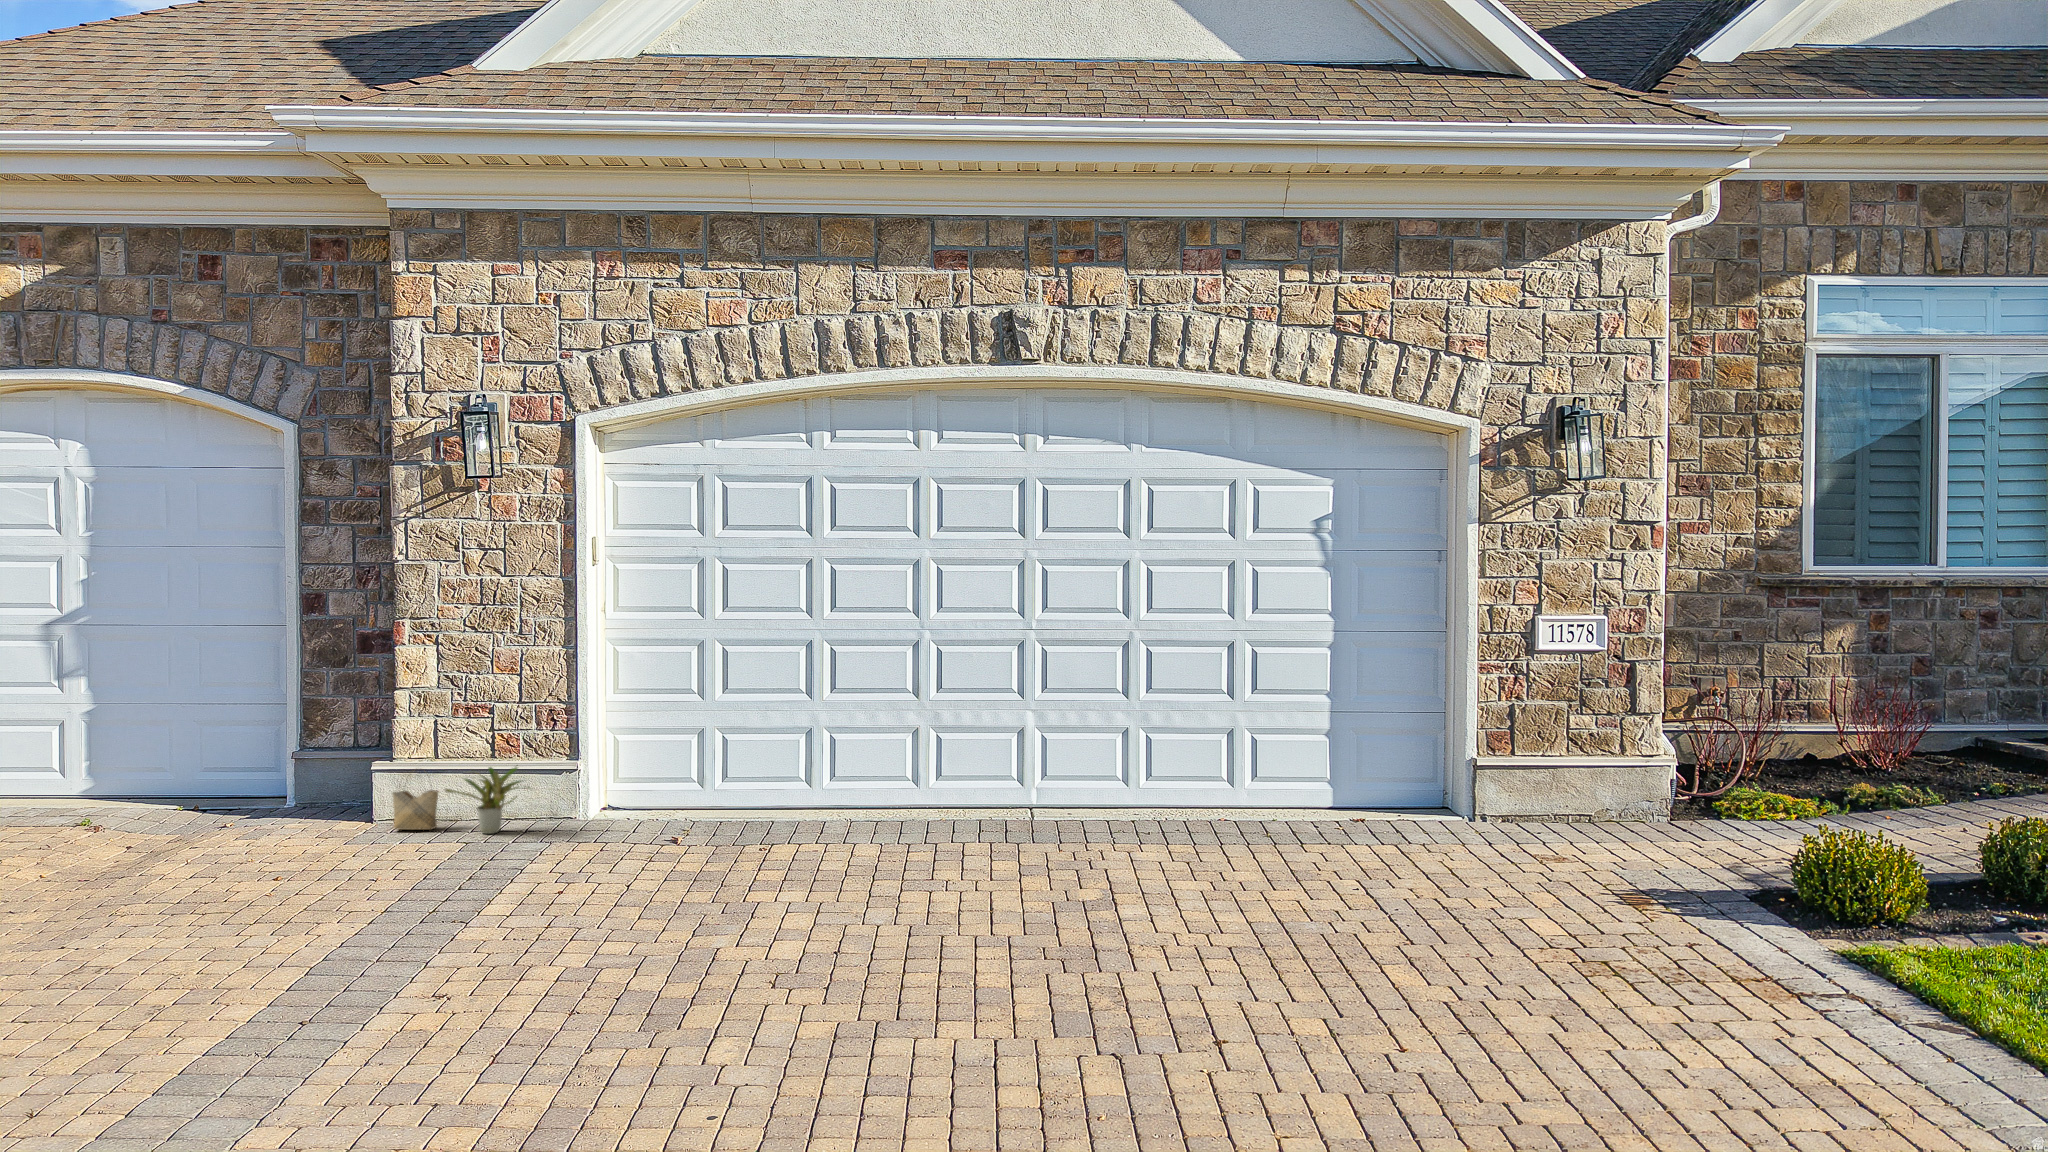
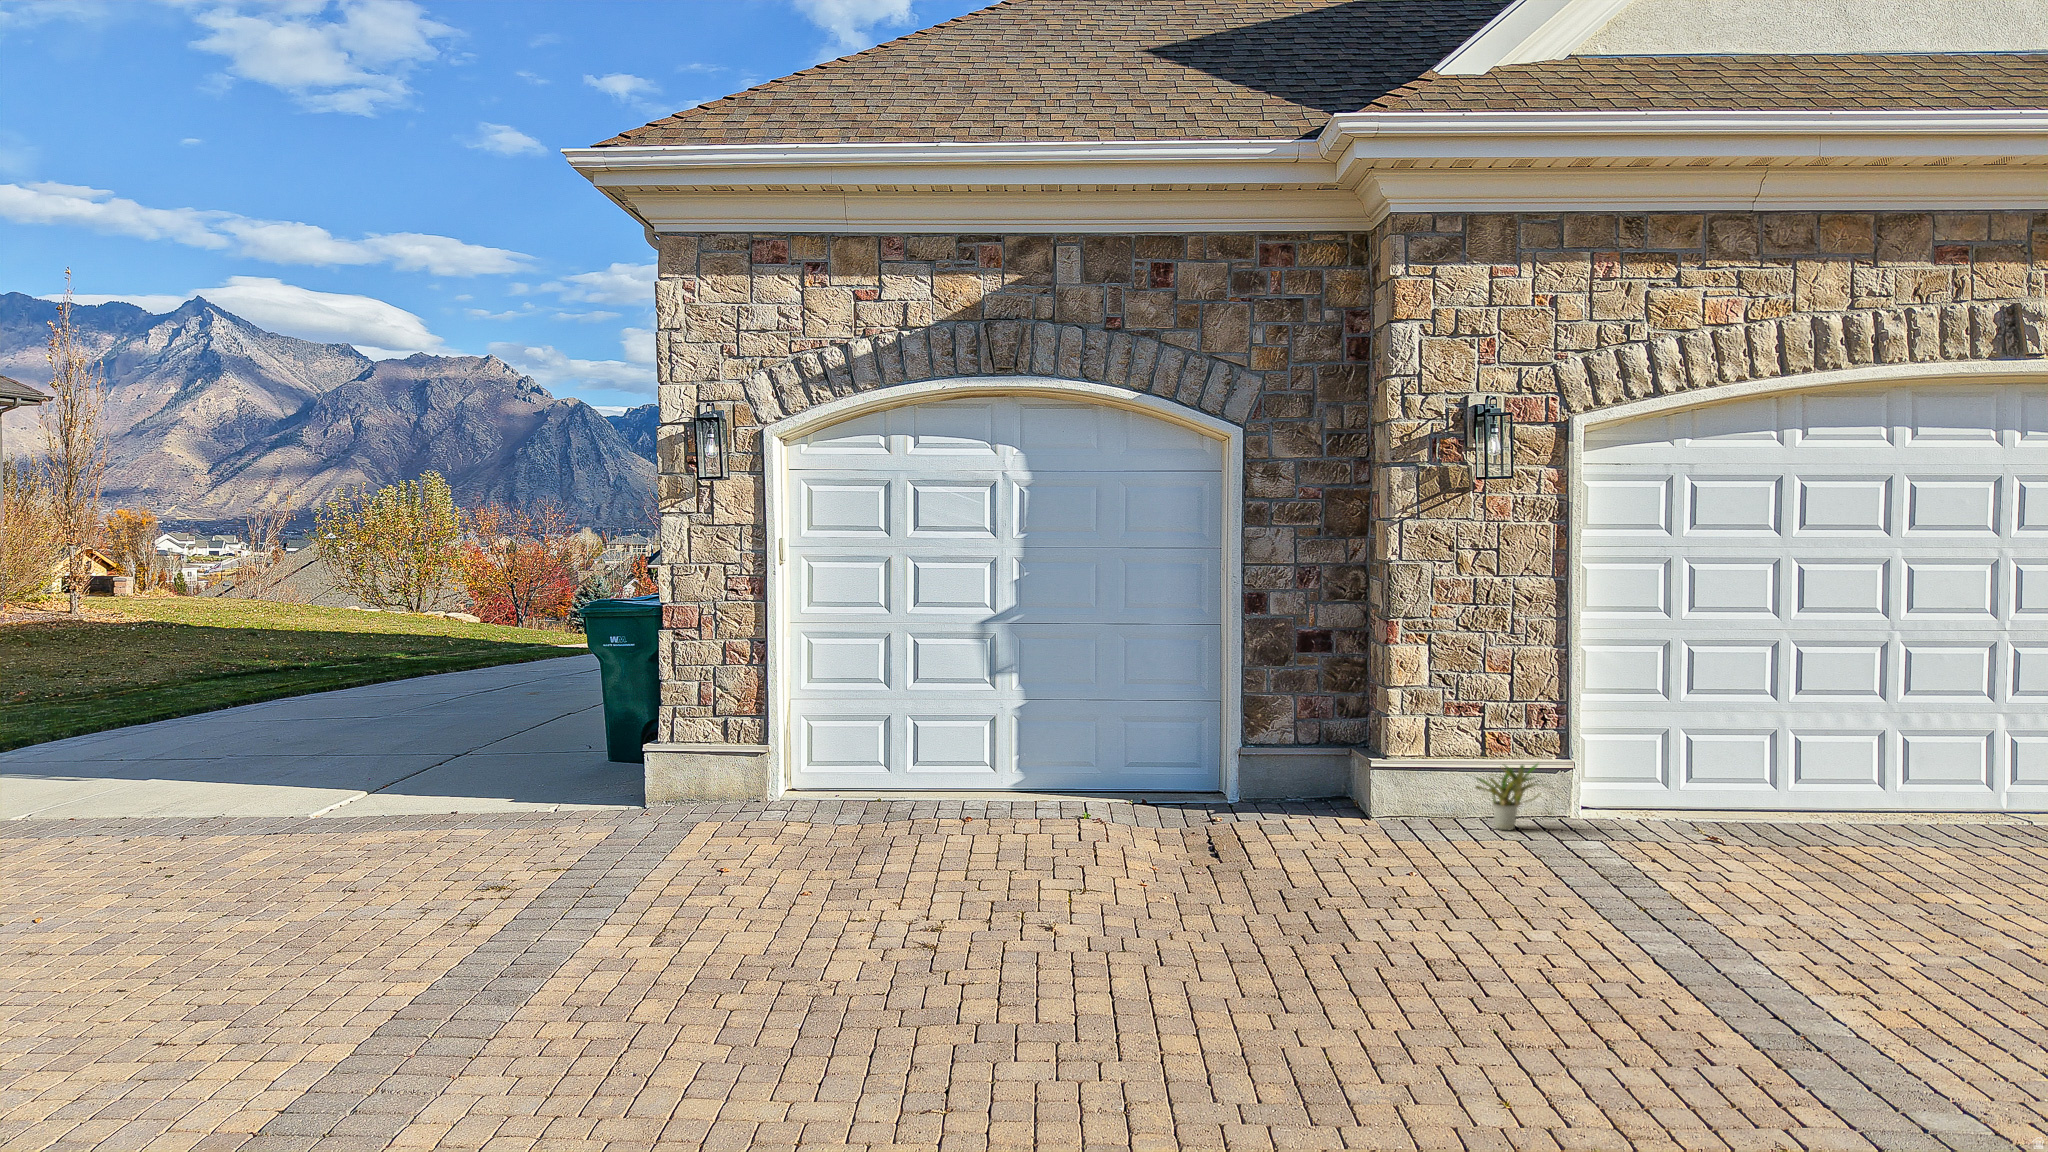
woven basket: present [392,771,438,830] -> none [1401,765,1444,826]

